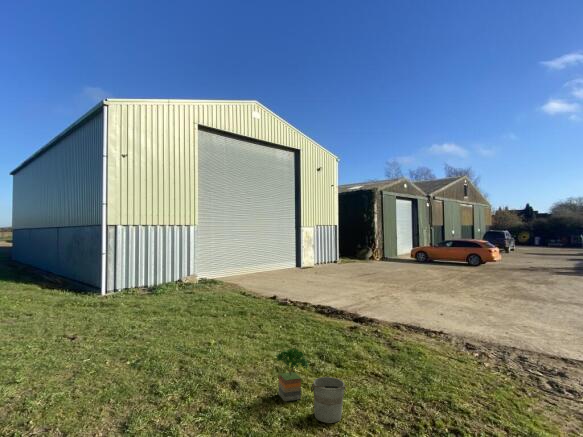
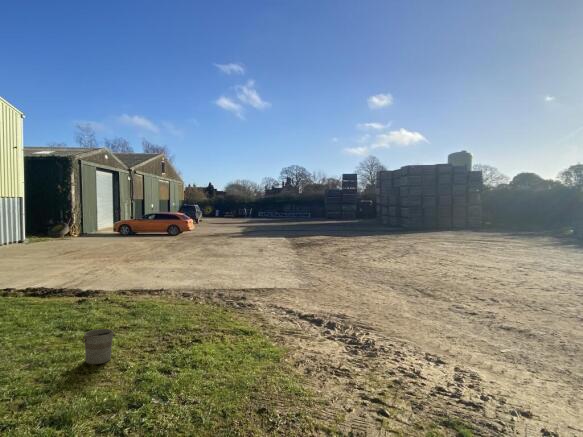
potted tree: present [276,349,309,401] -> none [36,314,75,361]

